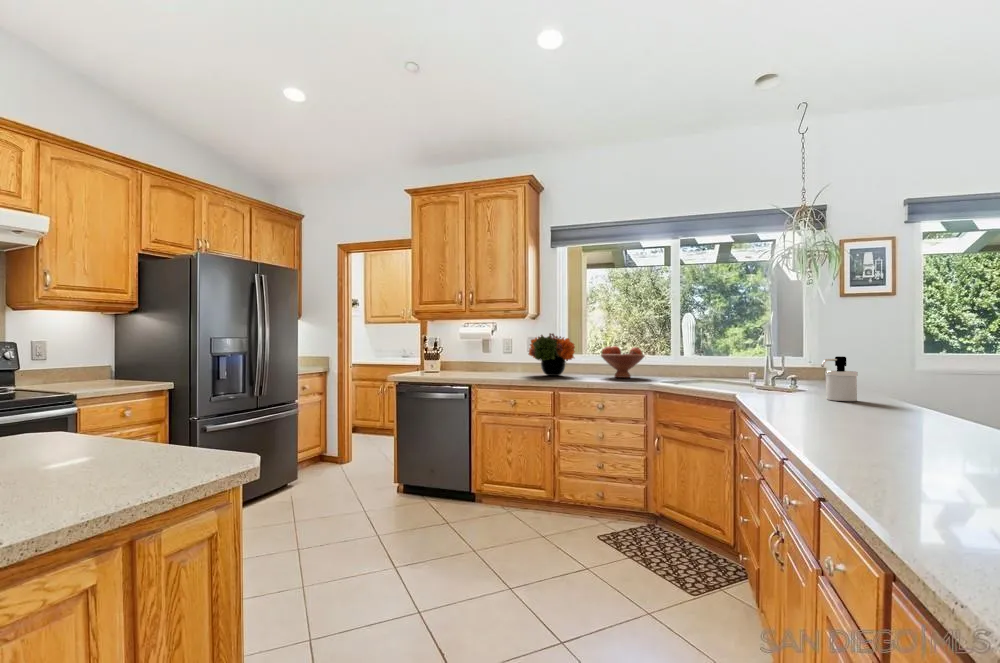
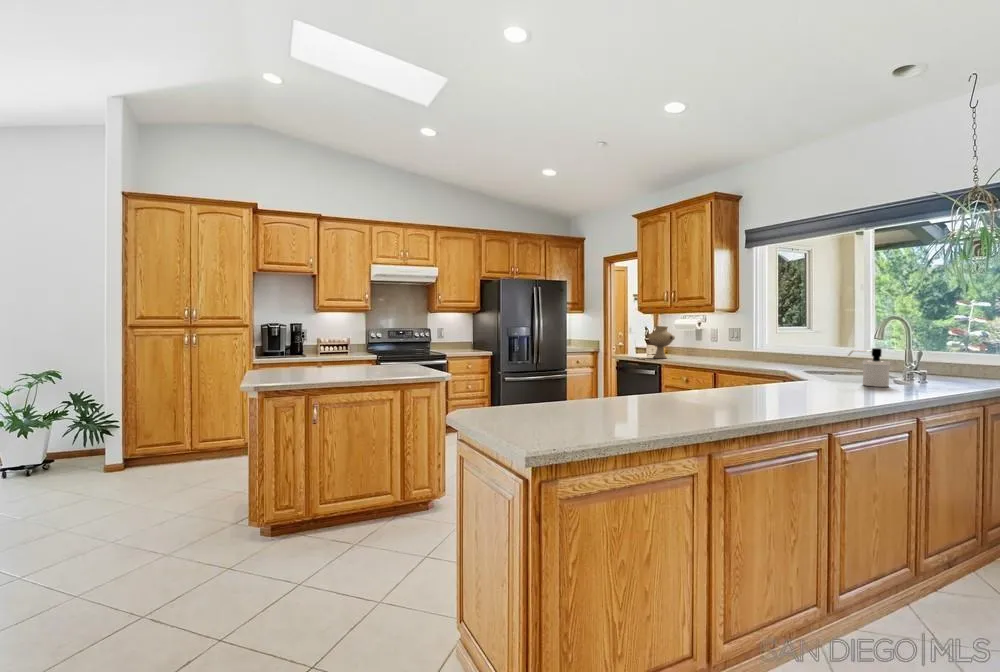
flower arrangement: present [529,333,575,376] -> none [710,325,756,361]
vase: none [446,334,484,377] -> present [647,326,675,358]
fruit bowl: present [601,346,645,378] -> none [767,337,811,365]

